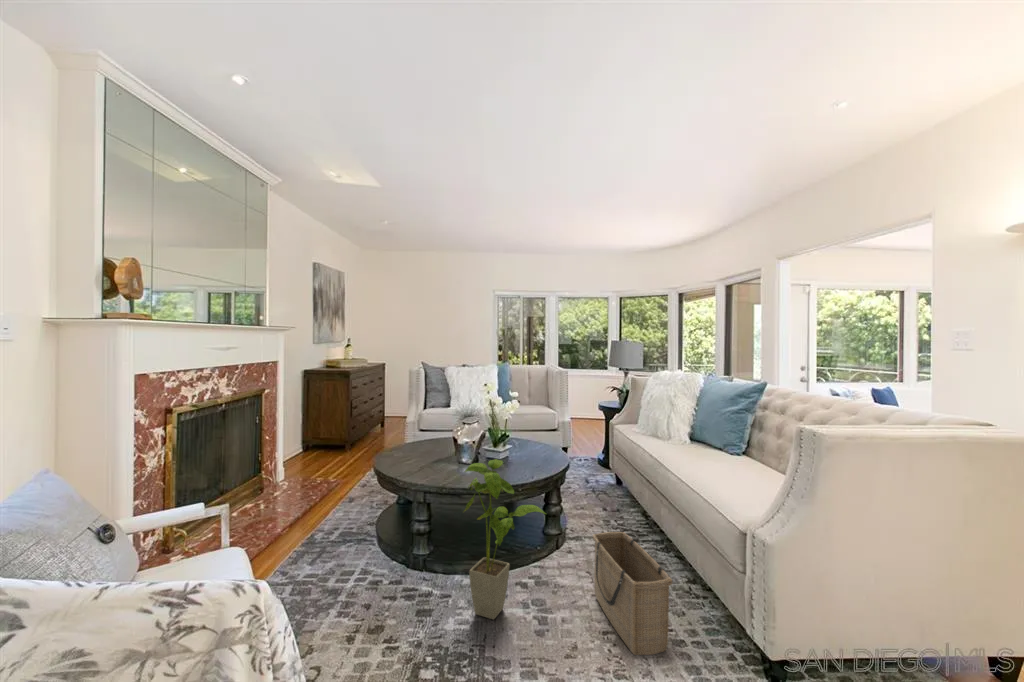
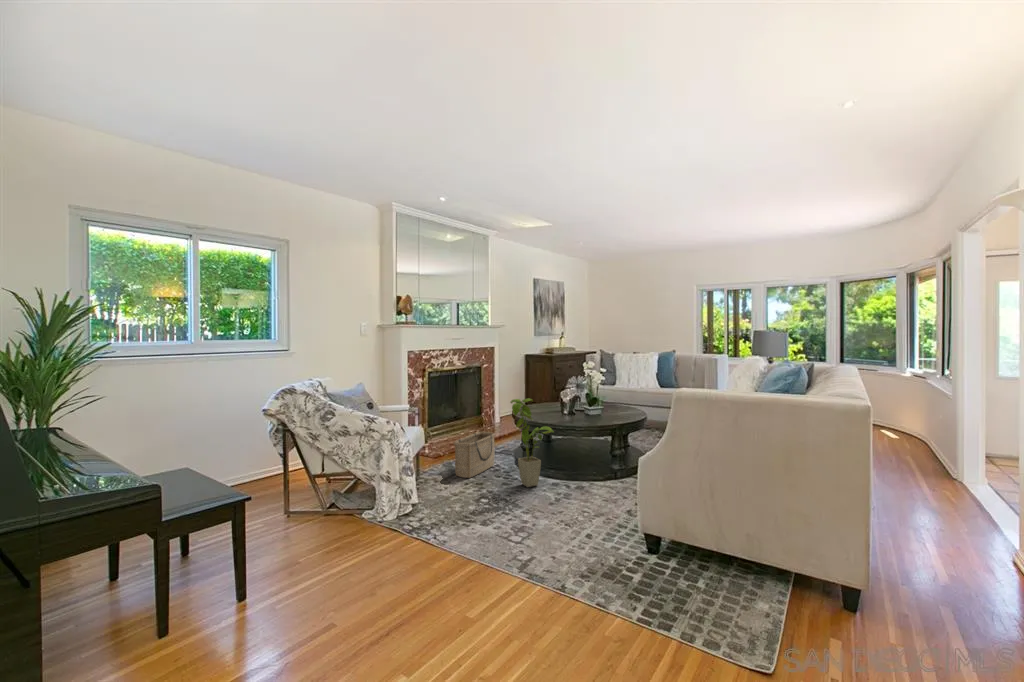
basket: present [593,532,672,655] -> present [454,432,495,478]

